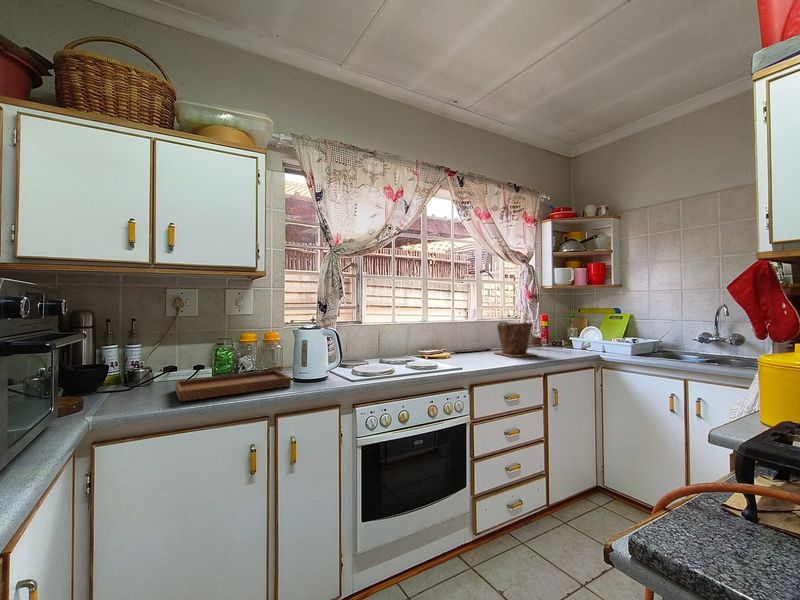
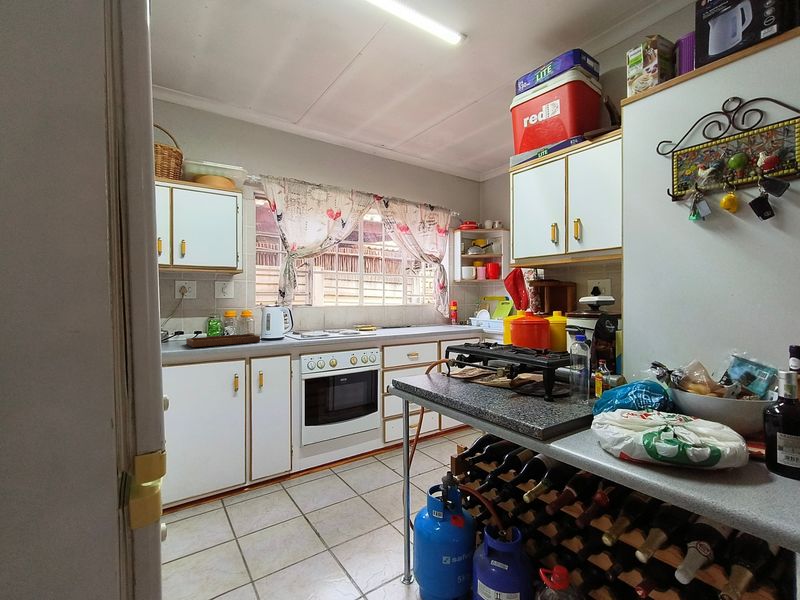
plant pot: present [495,322,536,357] -> none [410,305,439,330]

